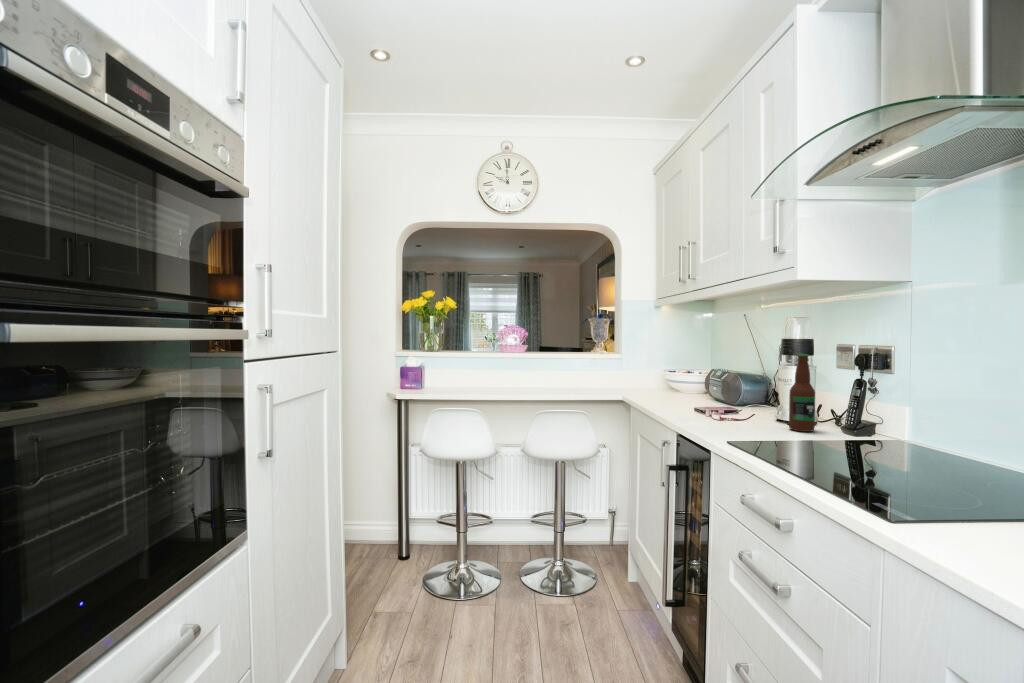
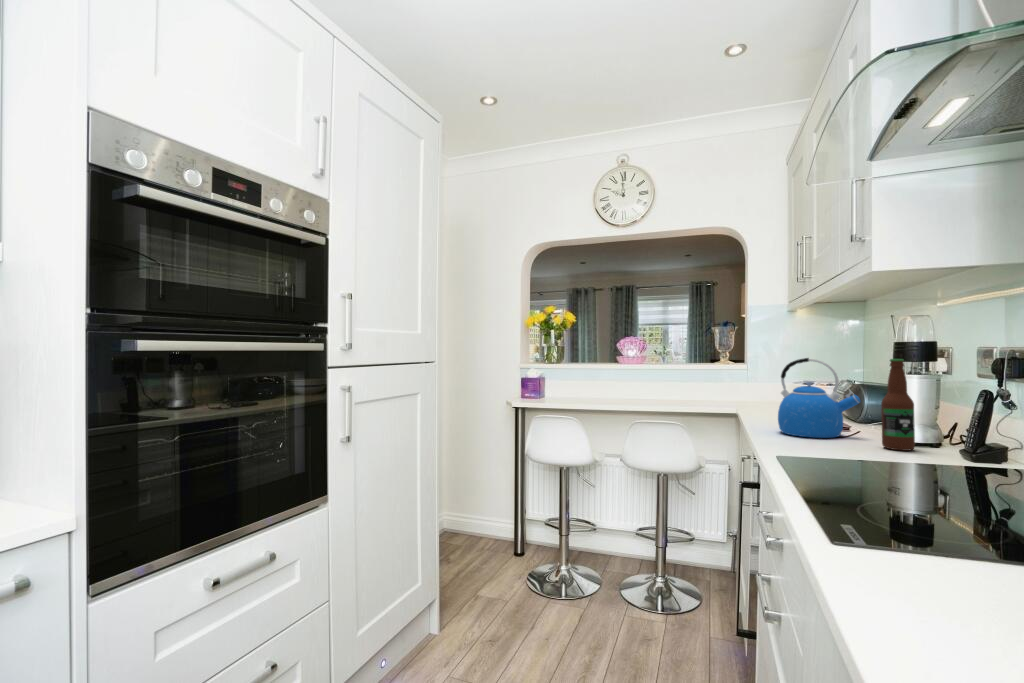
kettle: none [693,351,762,423] -> present [778,358,860,438]

